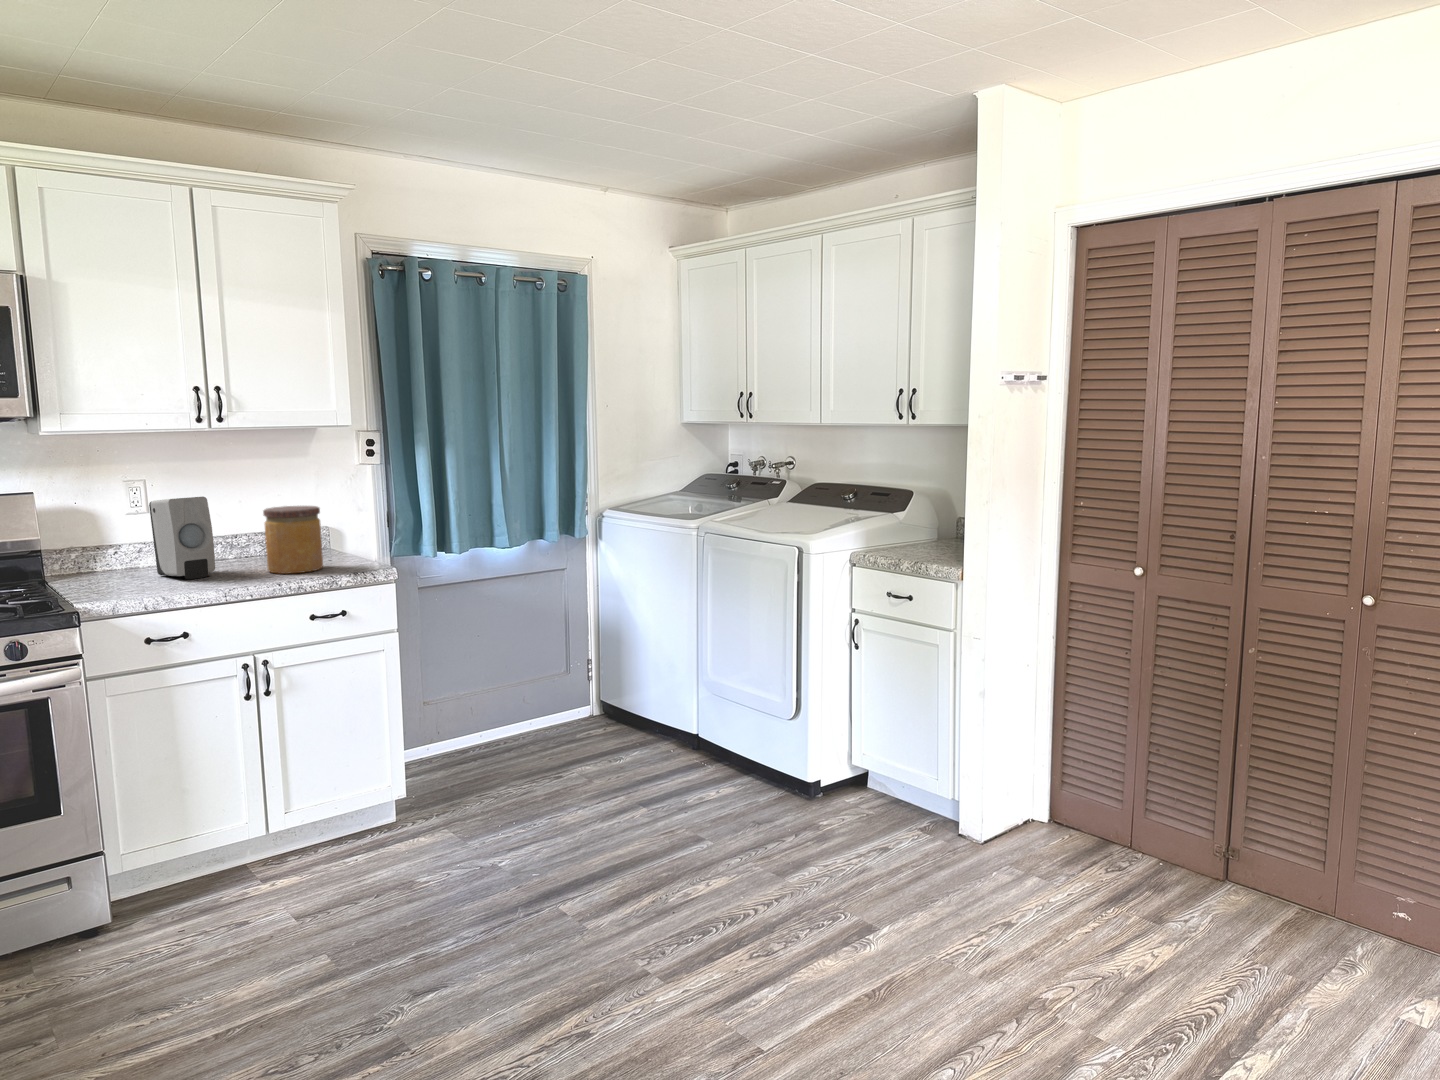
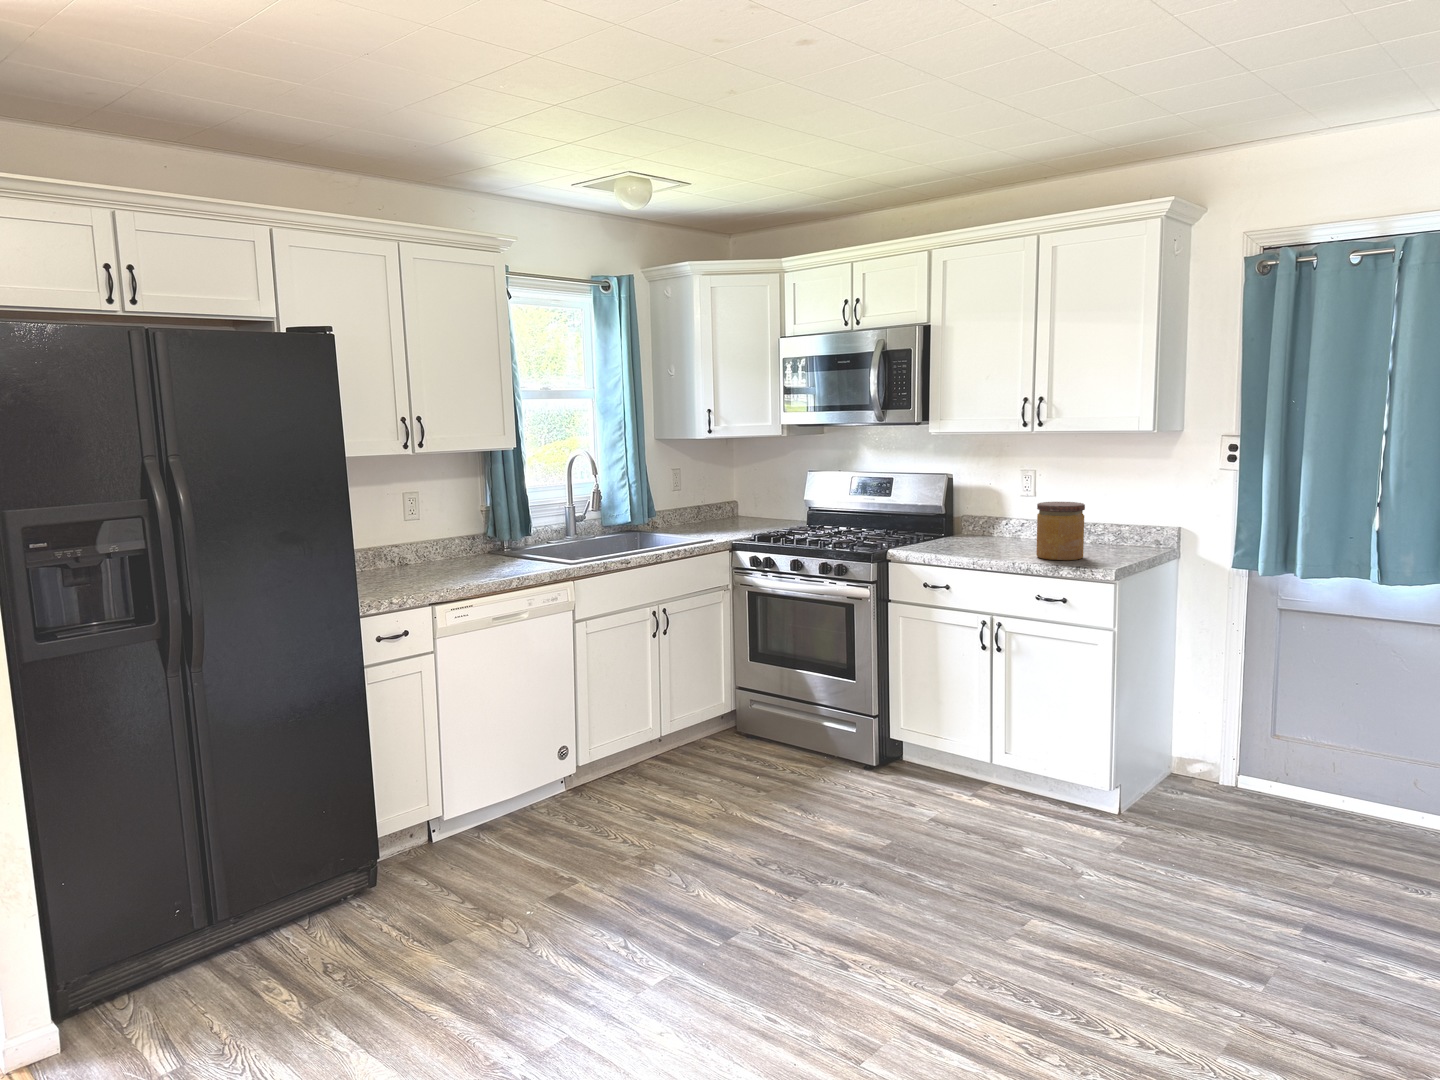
soap dispenser: present [149,497,215,579] -> none [983,486,1025,550]

